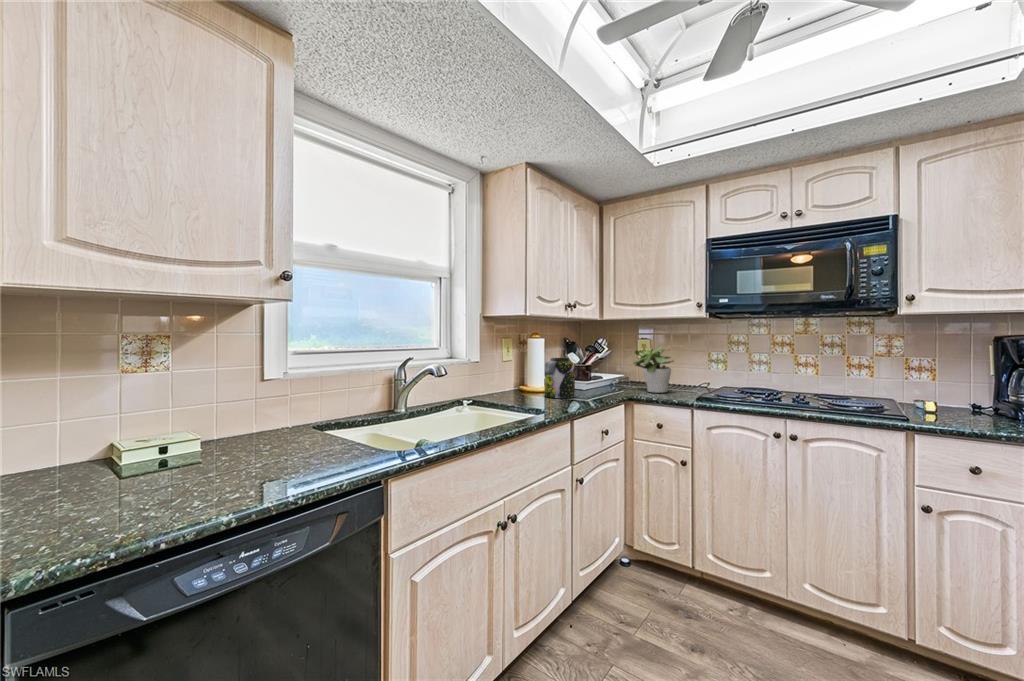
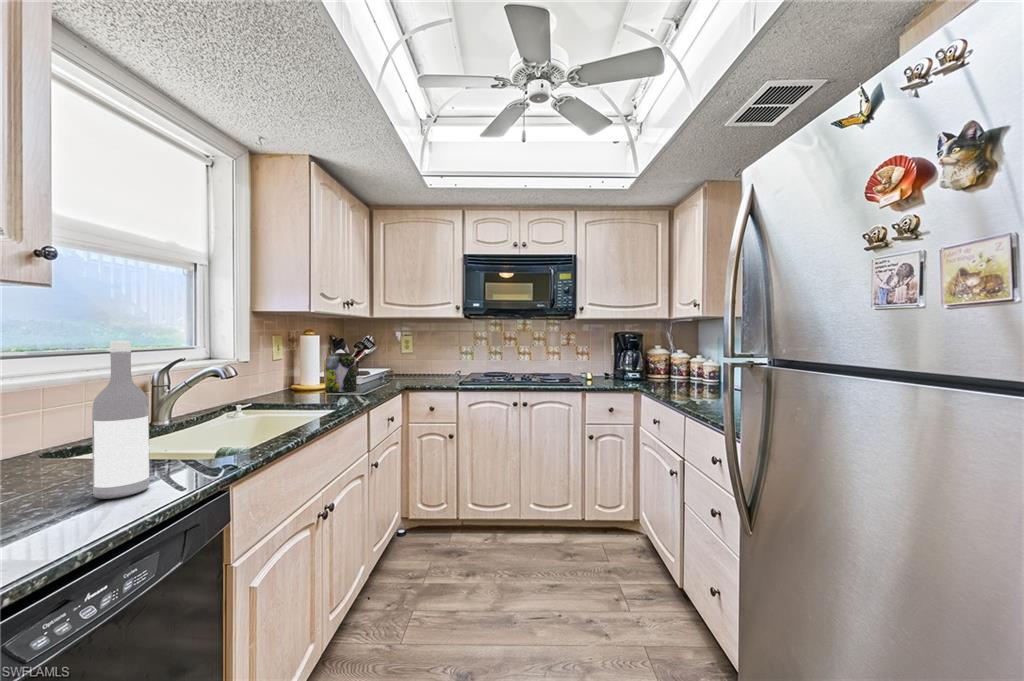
wine bottle: none [289,344,327,474] -> present [92,341,150,499]
potted plant: present [633,346,673,393] -> none [403,340,438,381]

